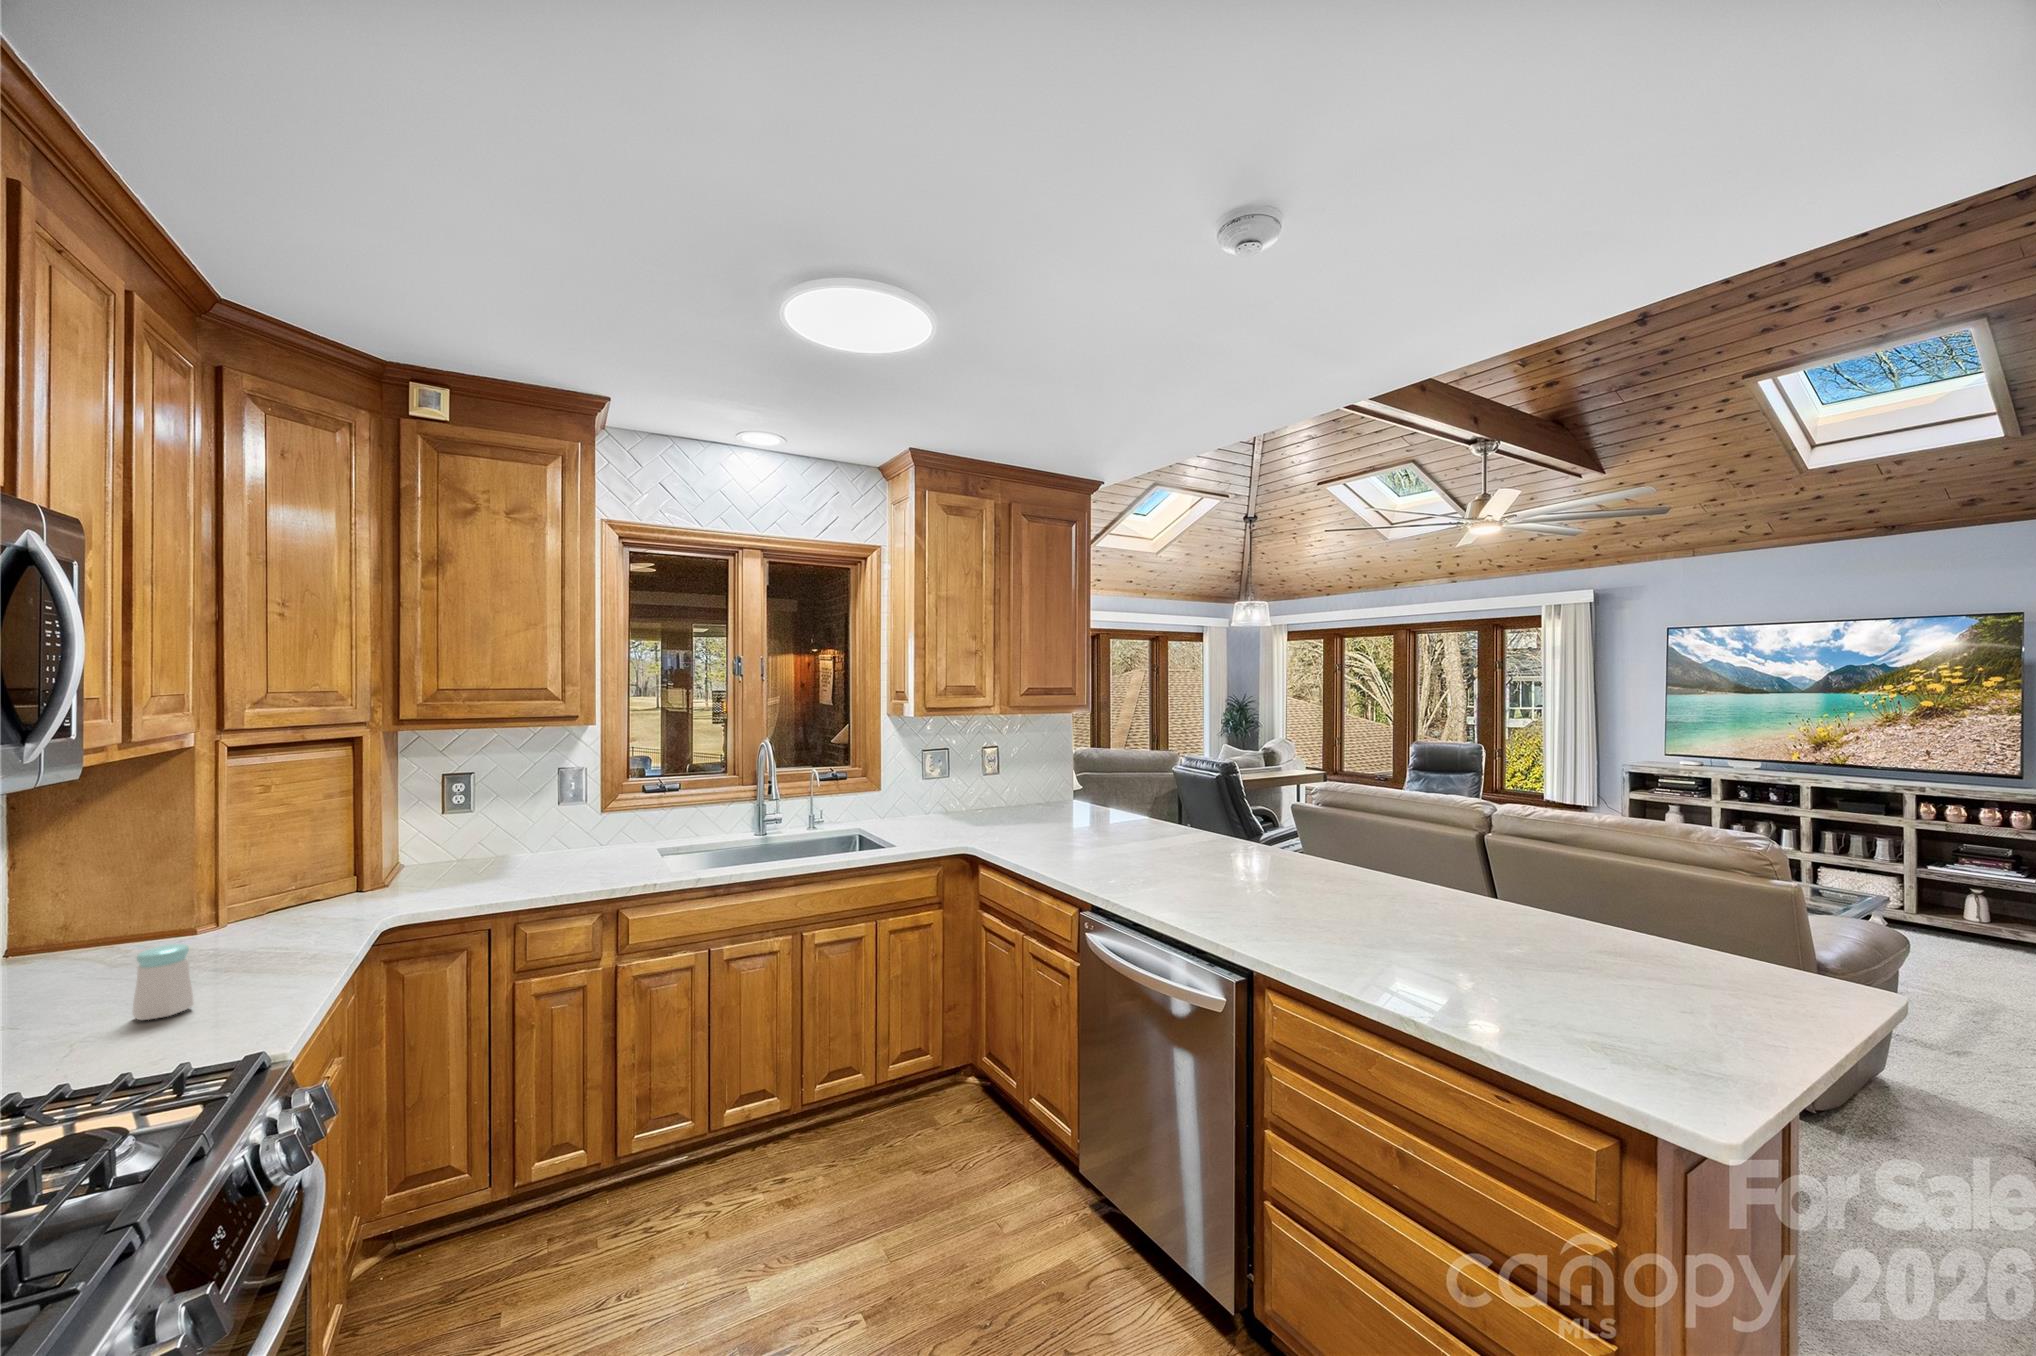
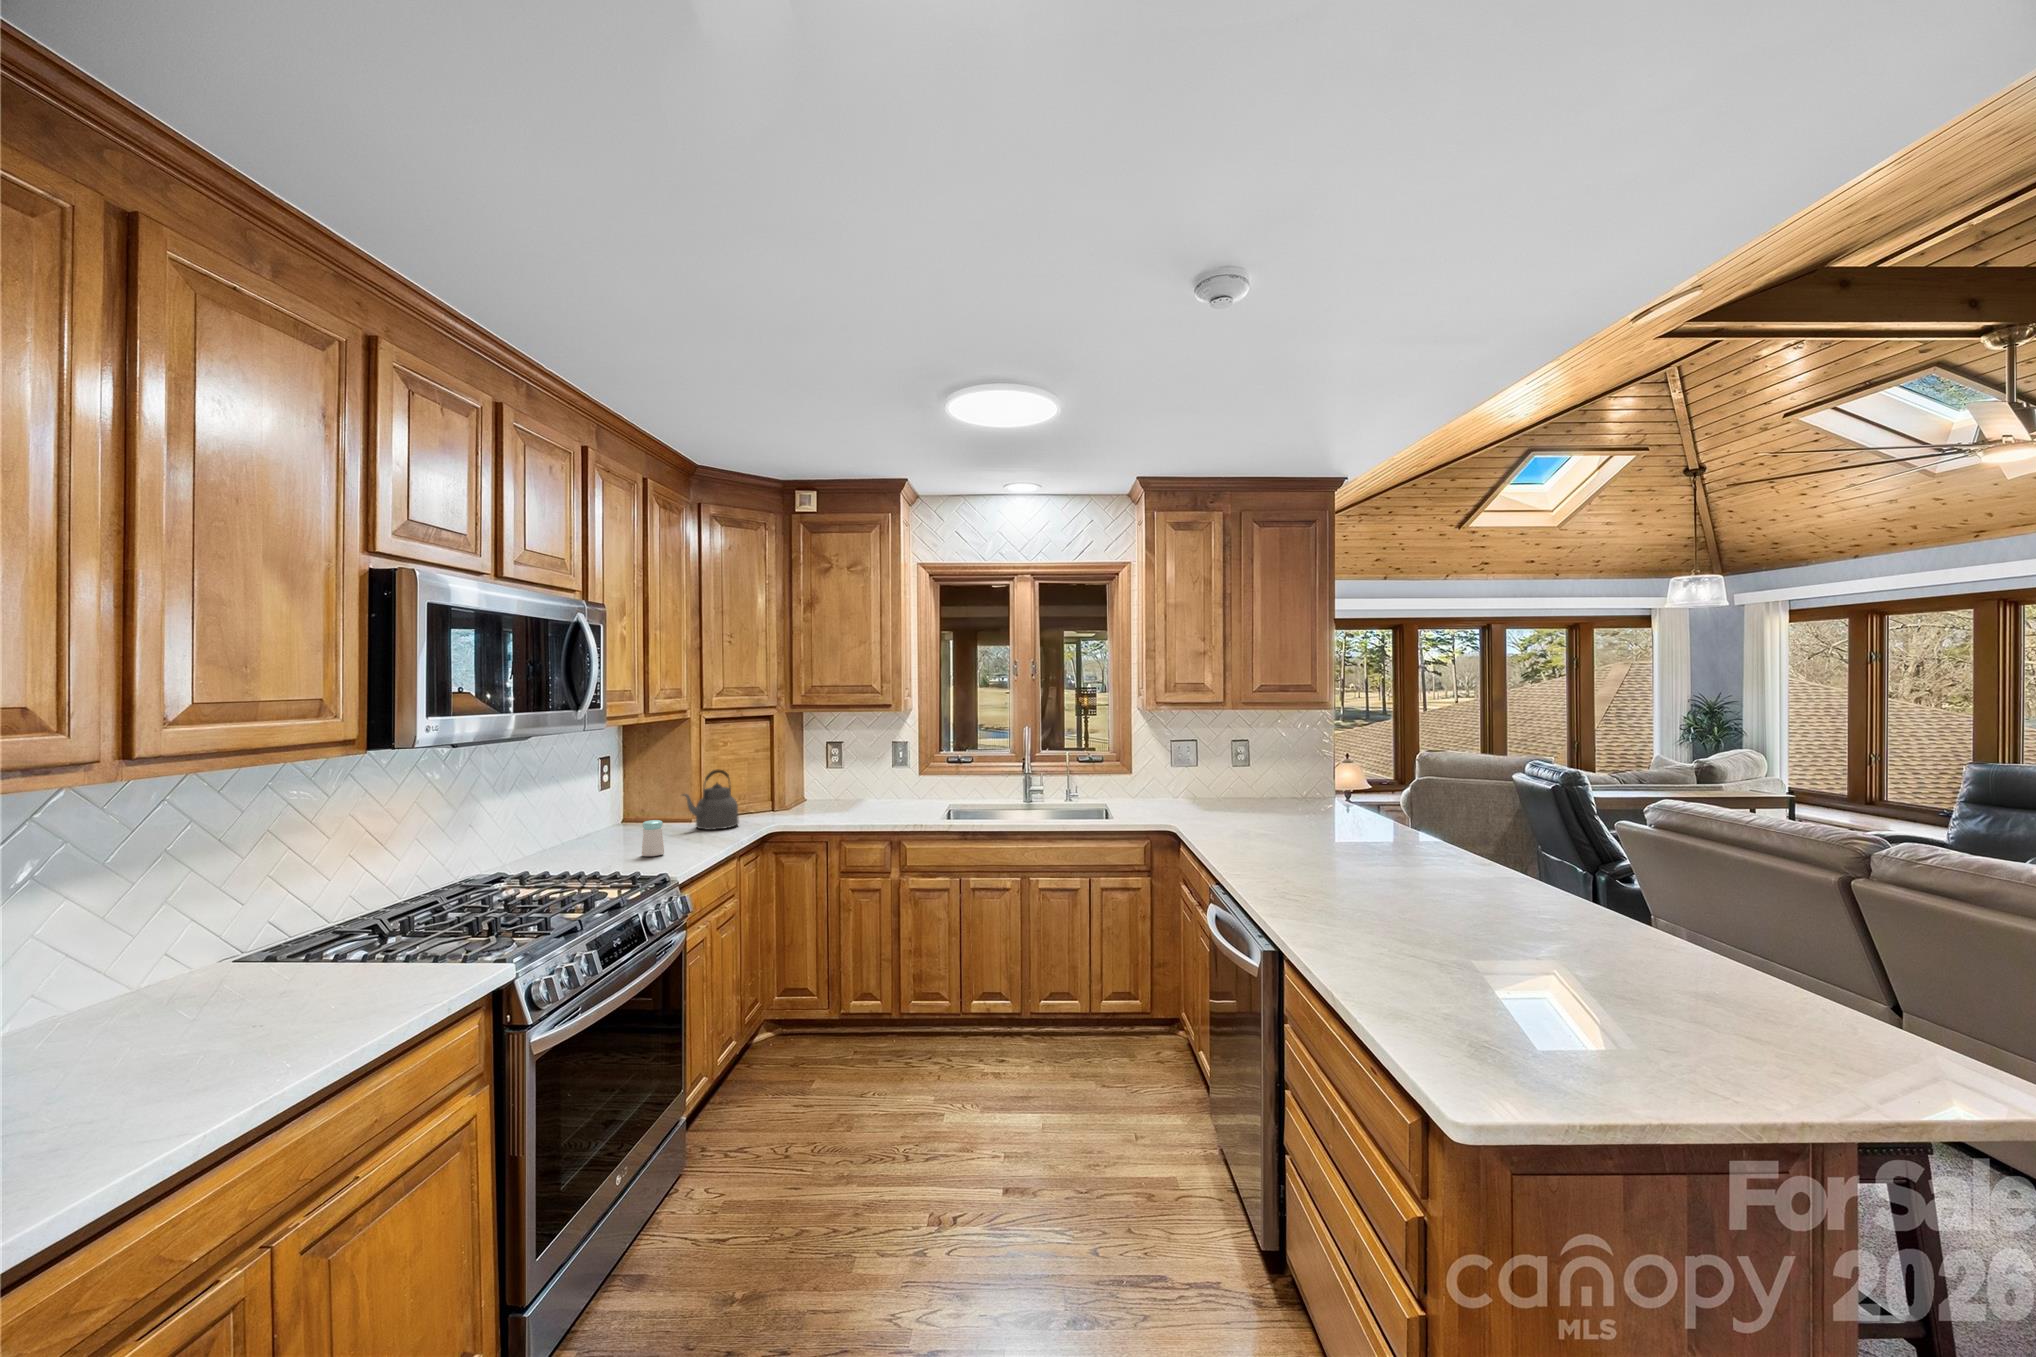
kettle: none [189,833,313,942] -> present [683,770,739,830]

